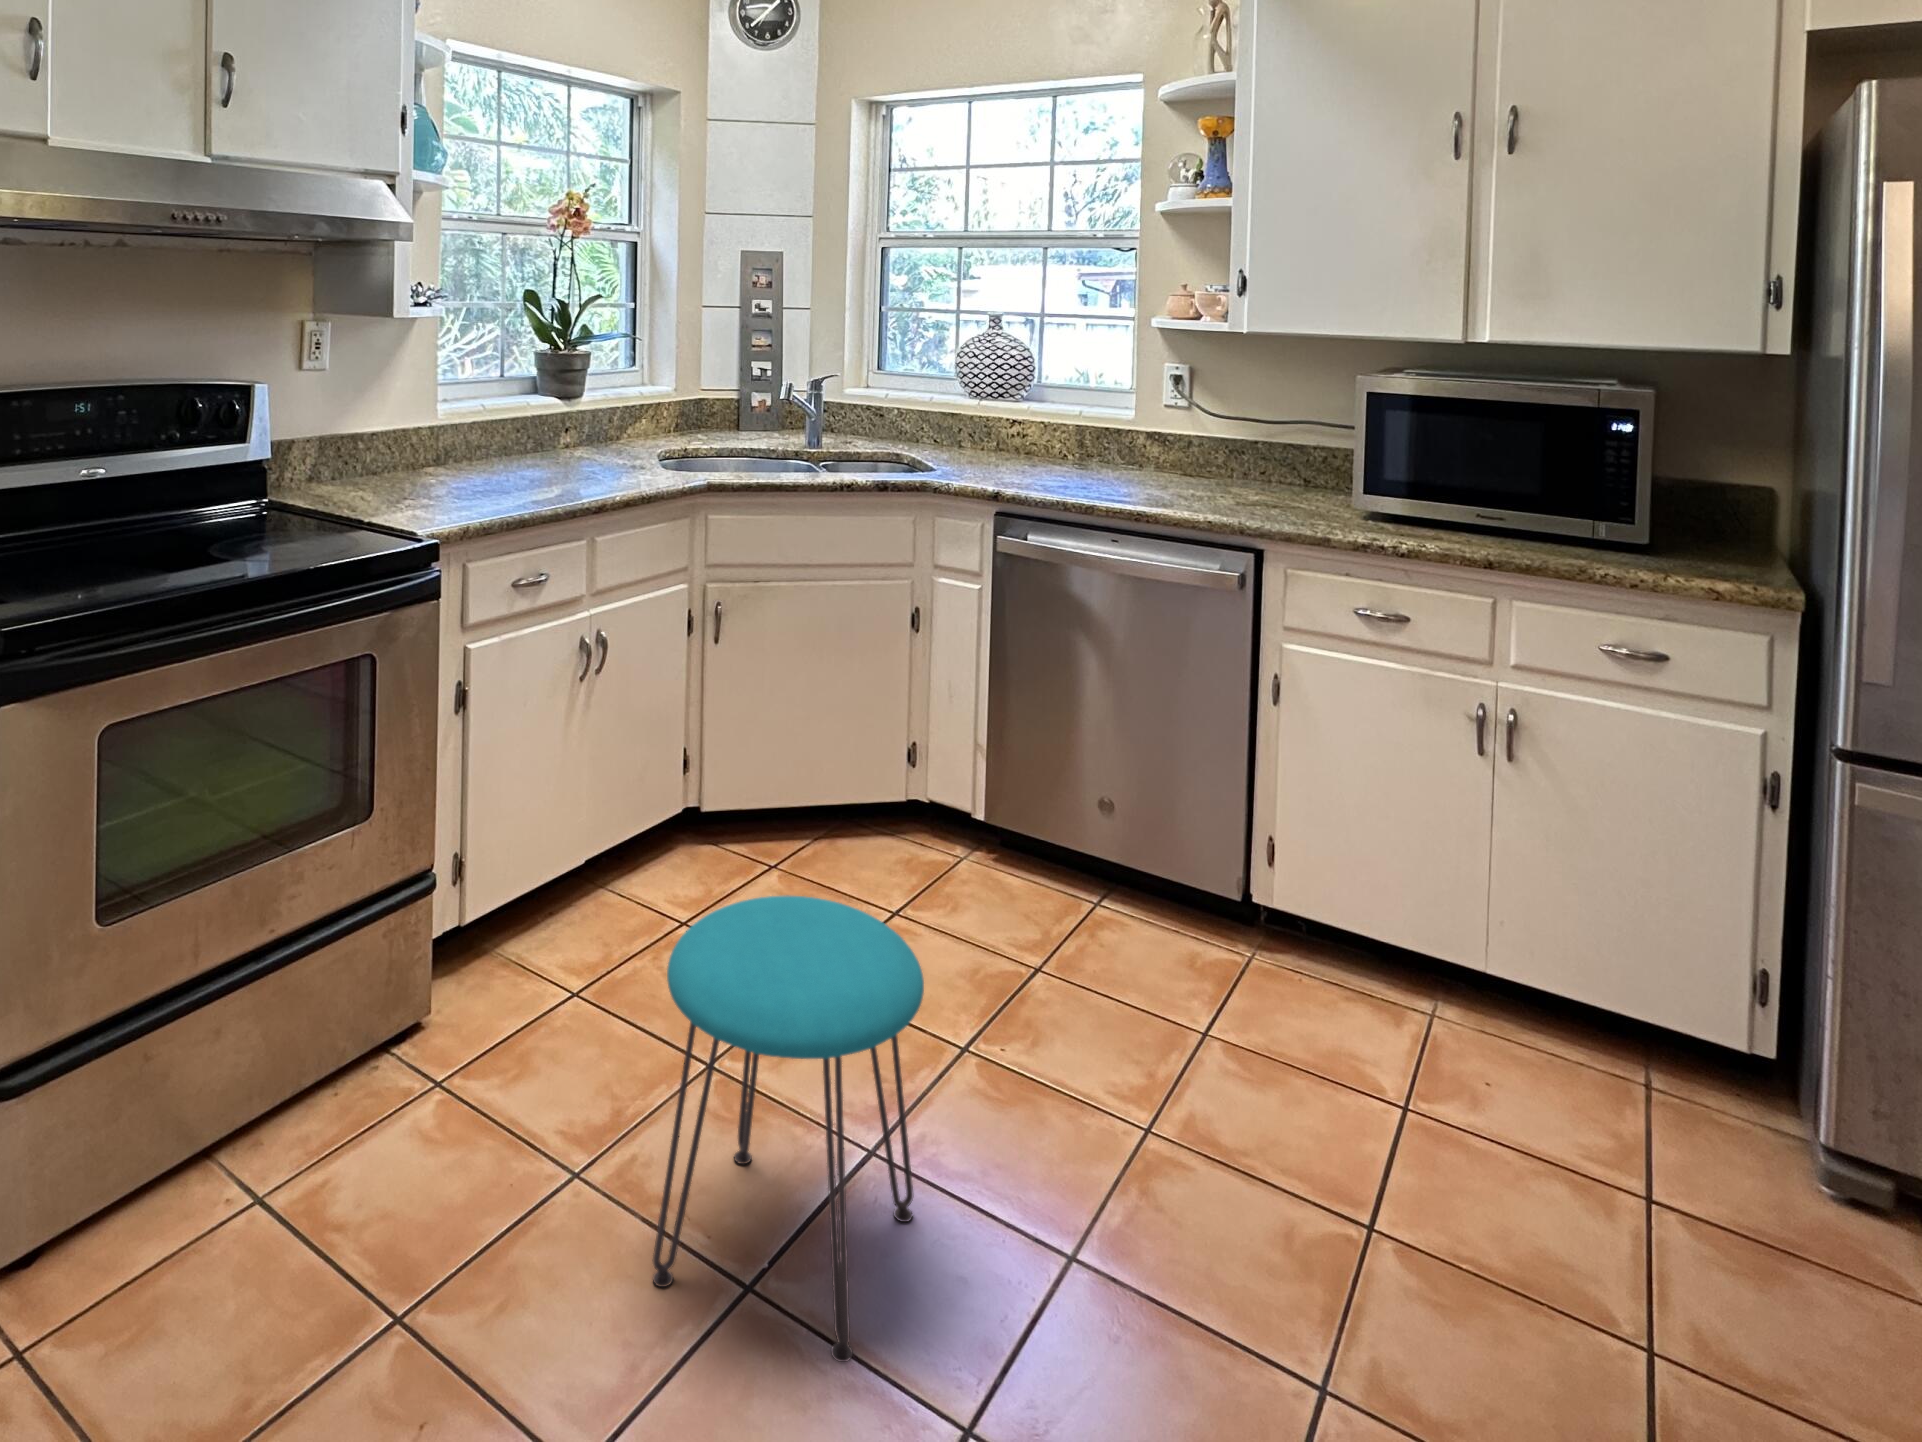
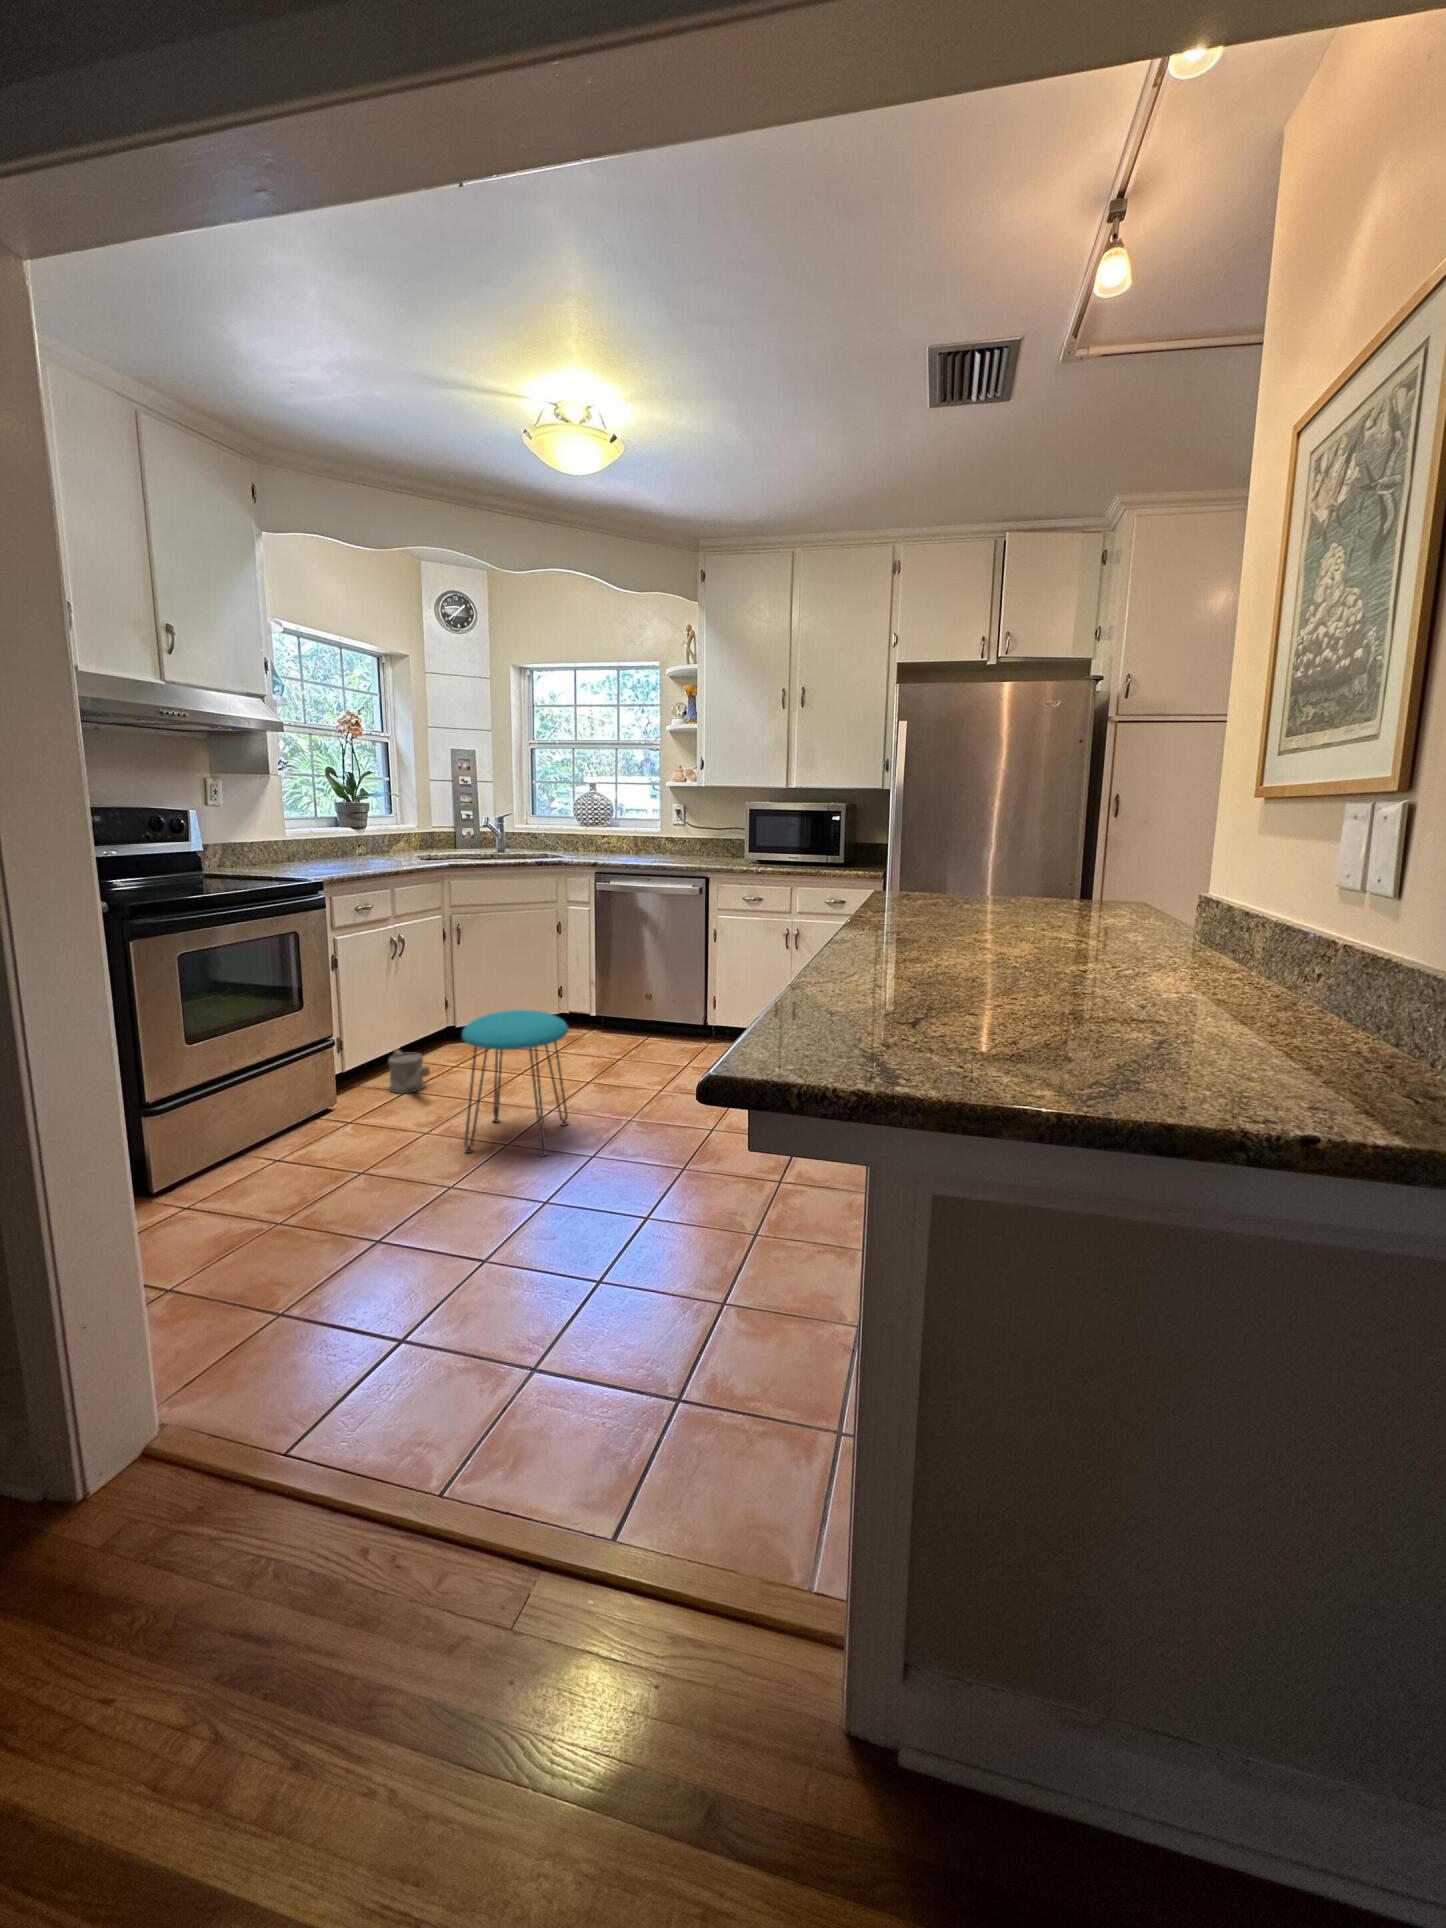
watering can: none [545,881,619,1000] -> present [389,1050,430,1093]

